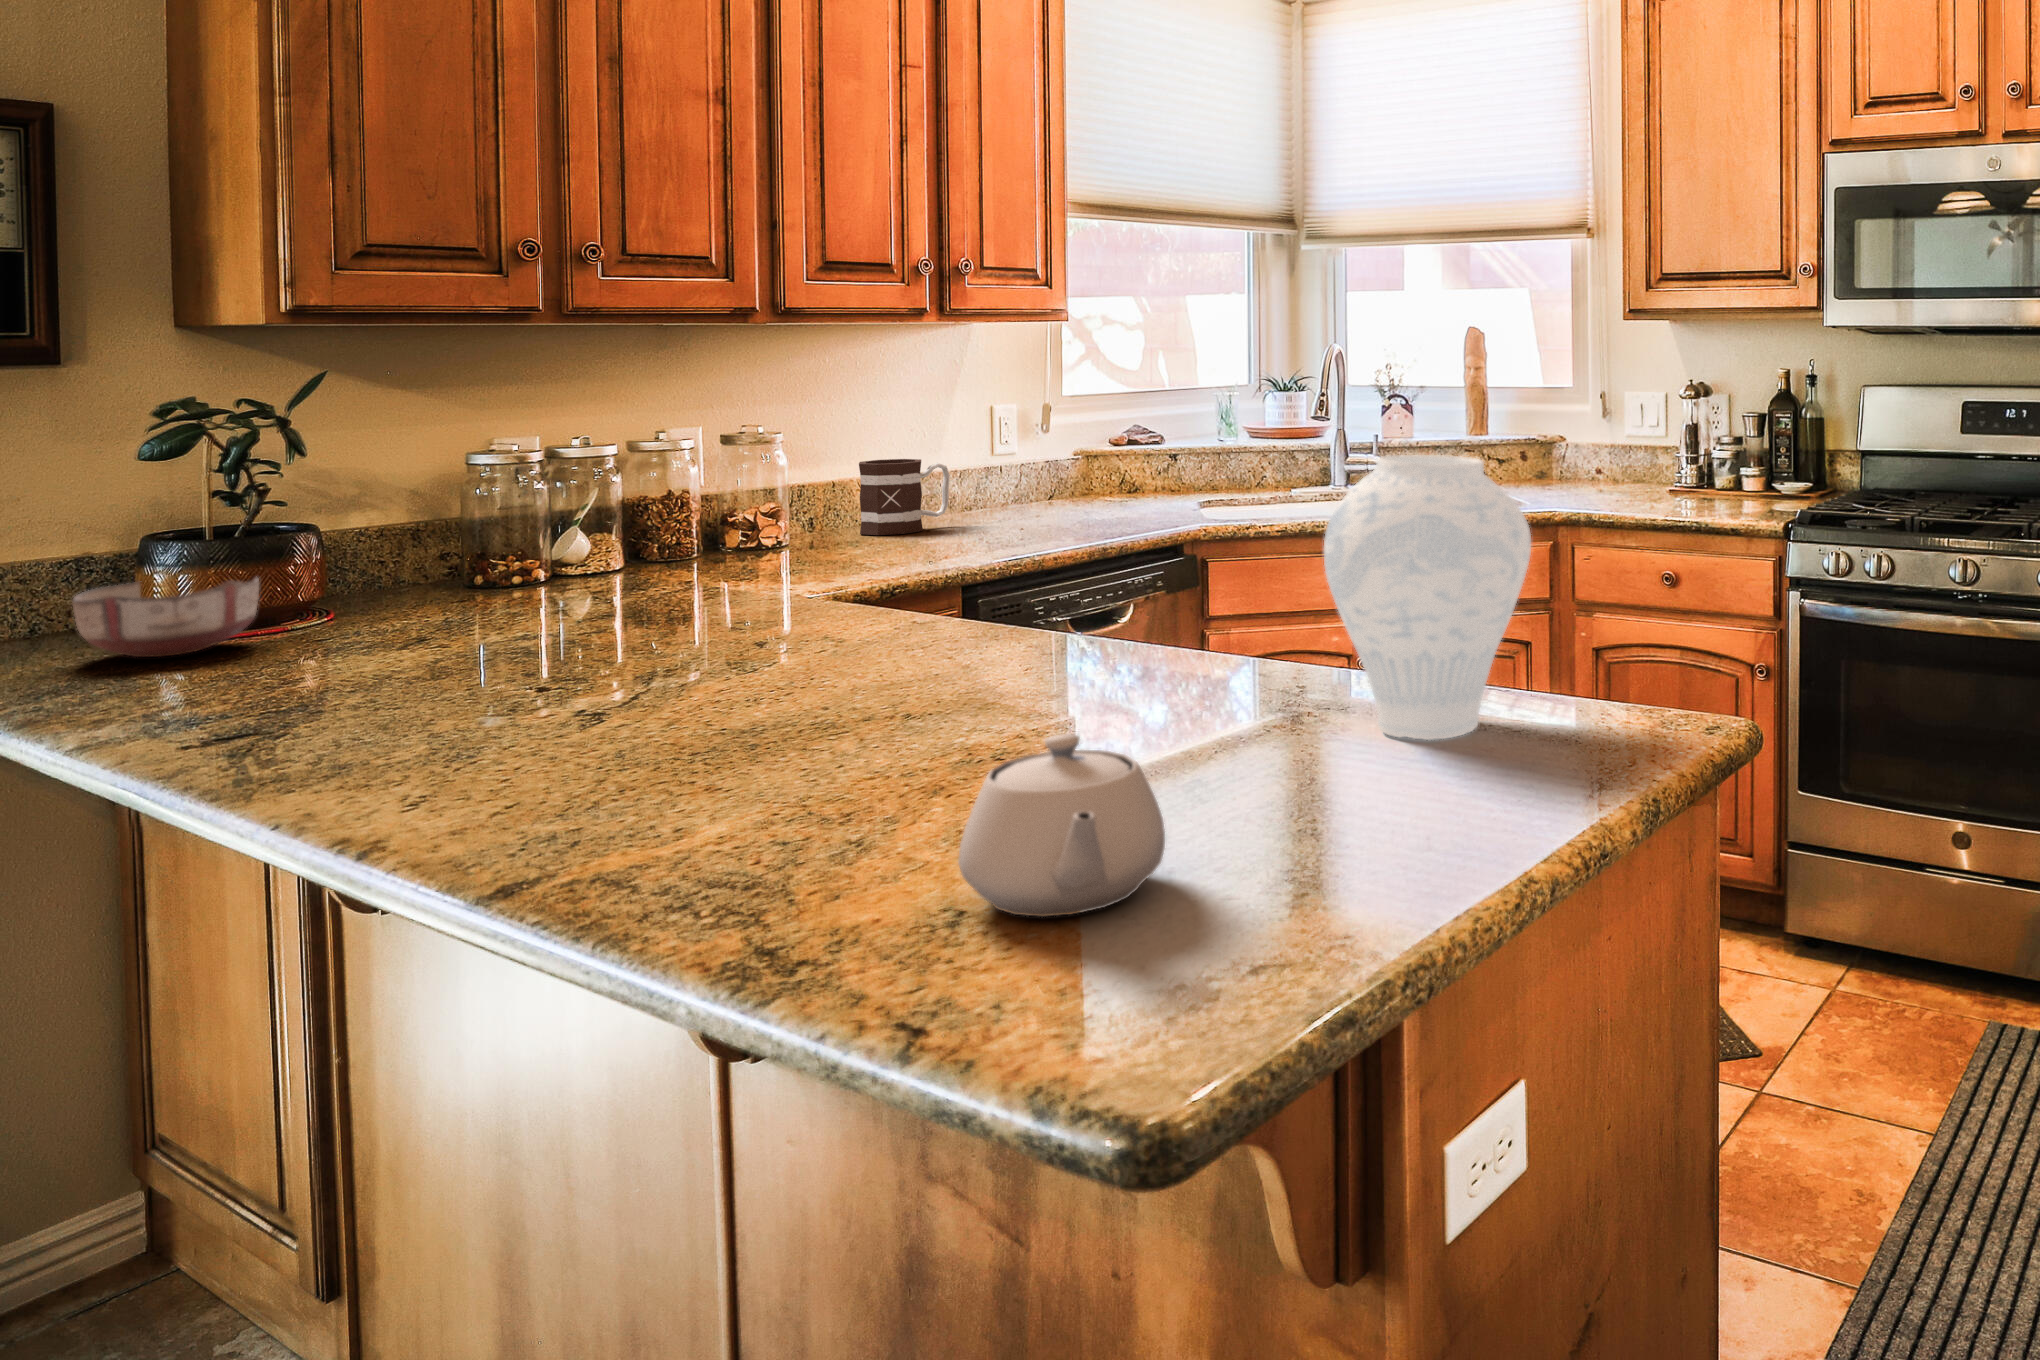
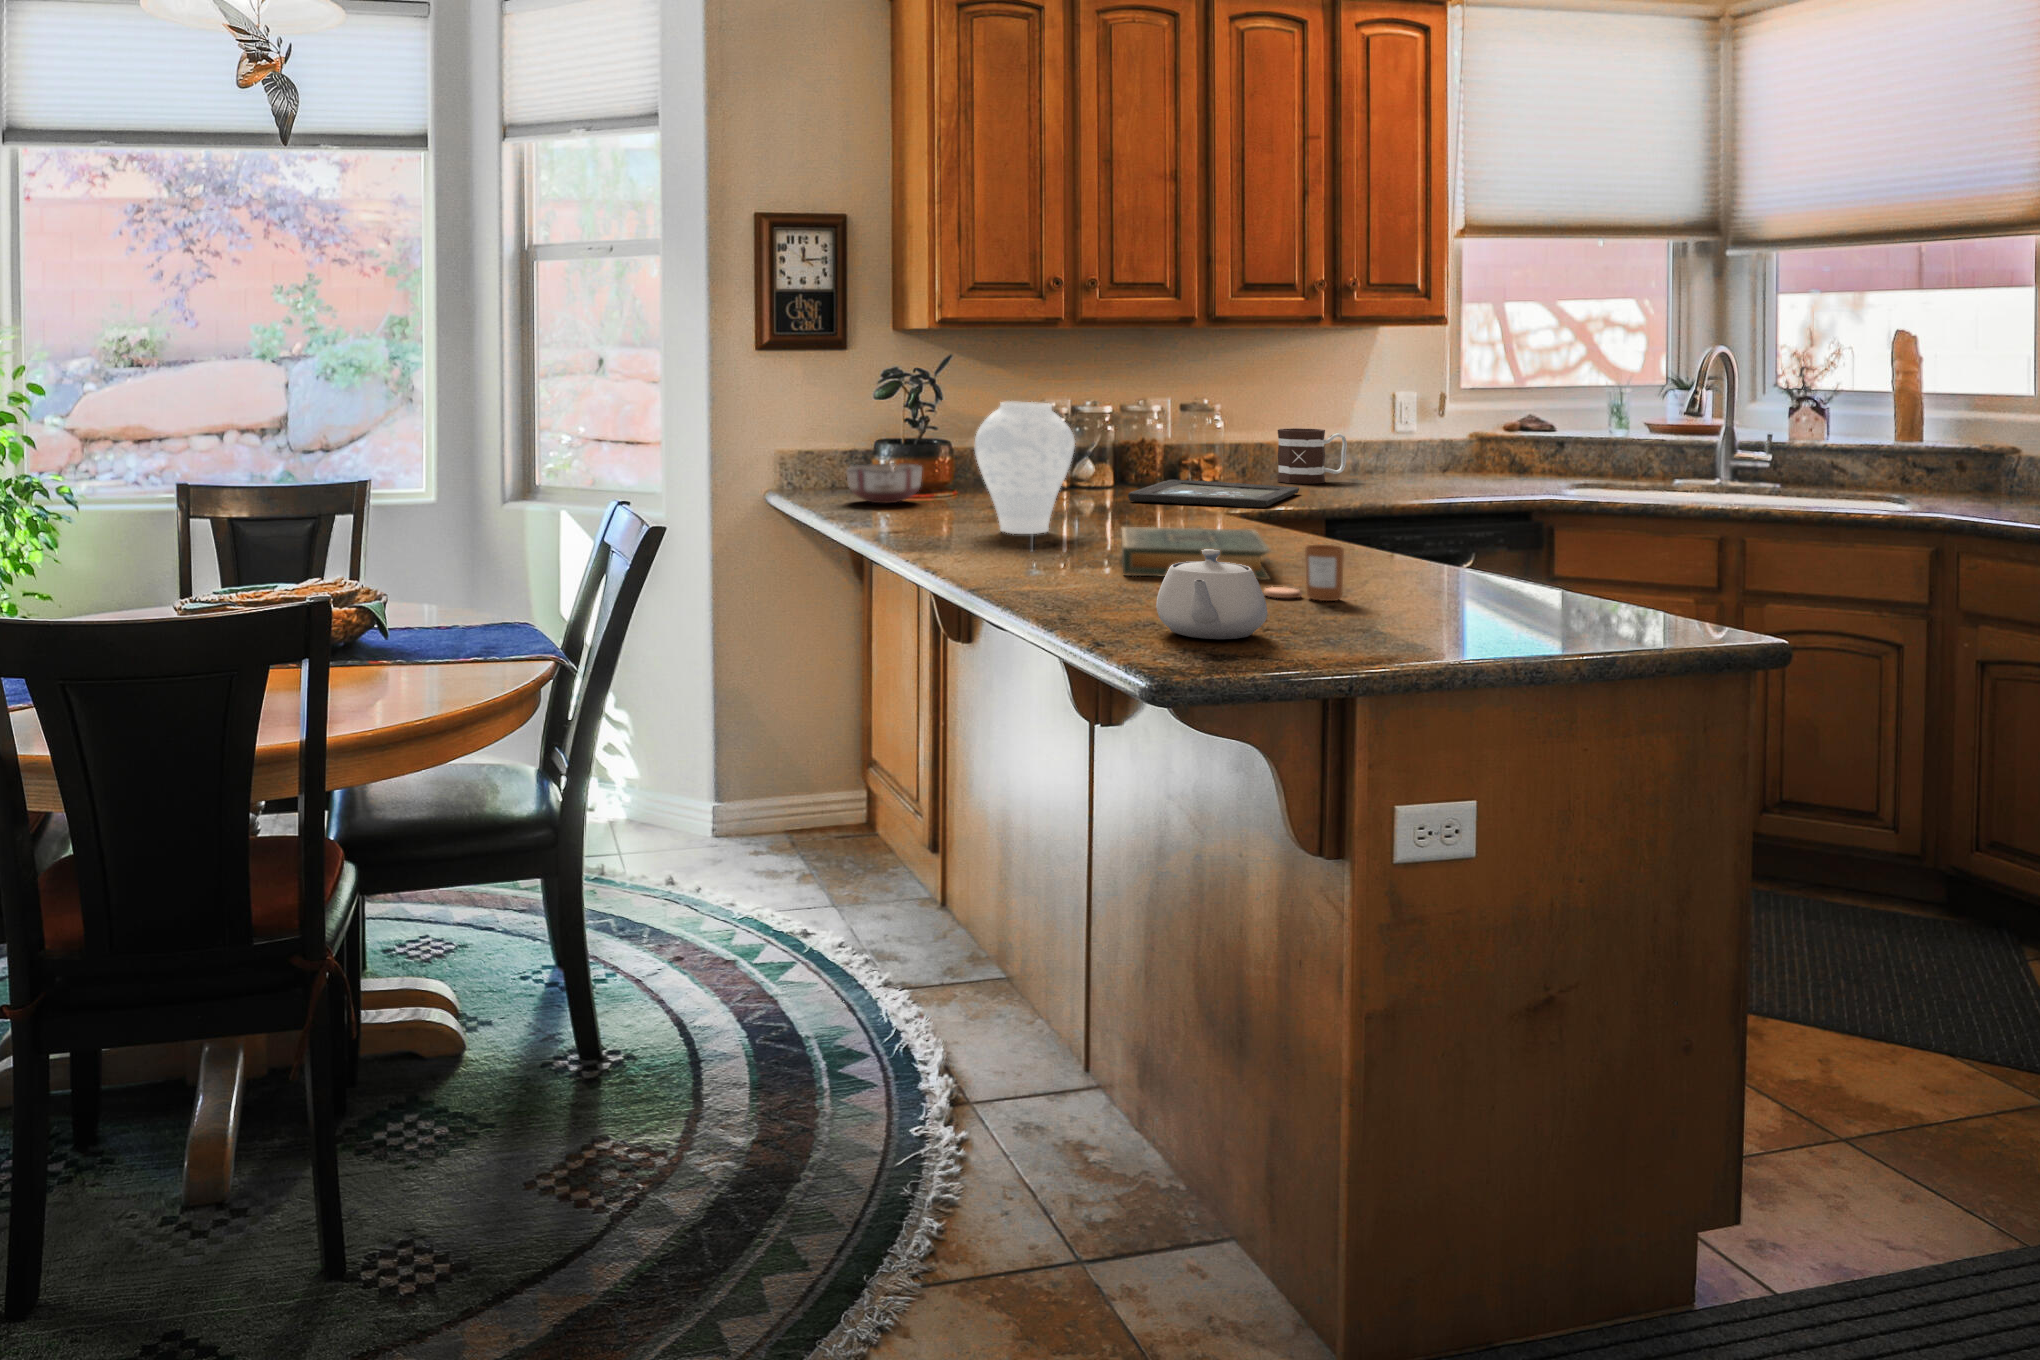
vase: present [1324,455,1531,740] -> present [975,401,1075,534]
tray: none [665,543,909,593] -> present [1128,480,1299,508]
hardback book: none [735,638,1030,765] -> present [1122,527,1270,579]
candle: none [1053,667,1179,770] -> present [1264,545,1344,601]

